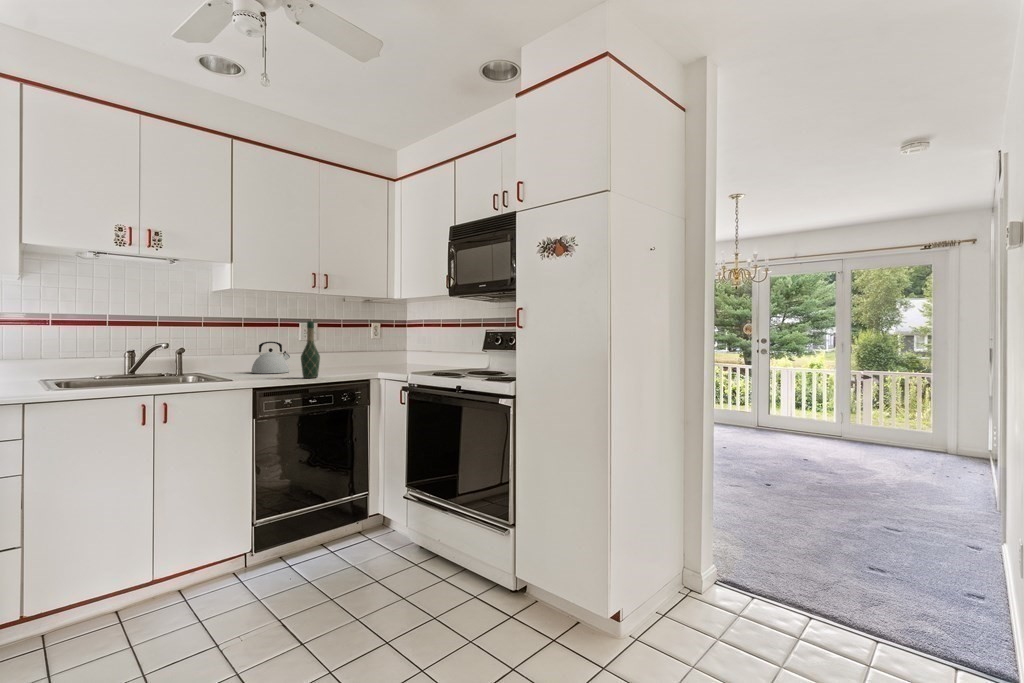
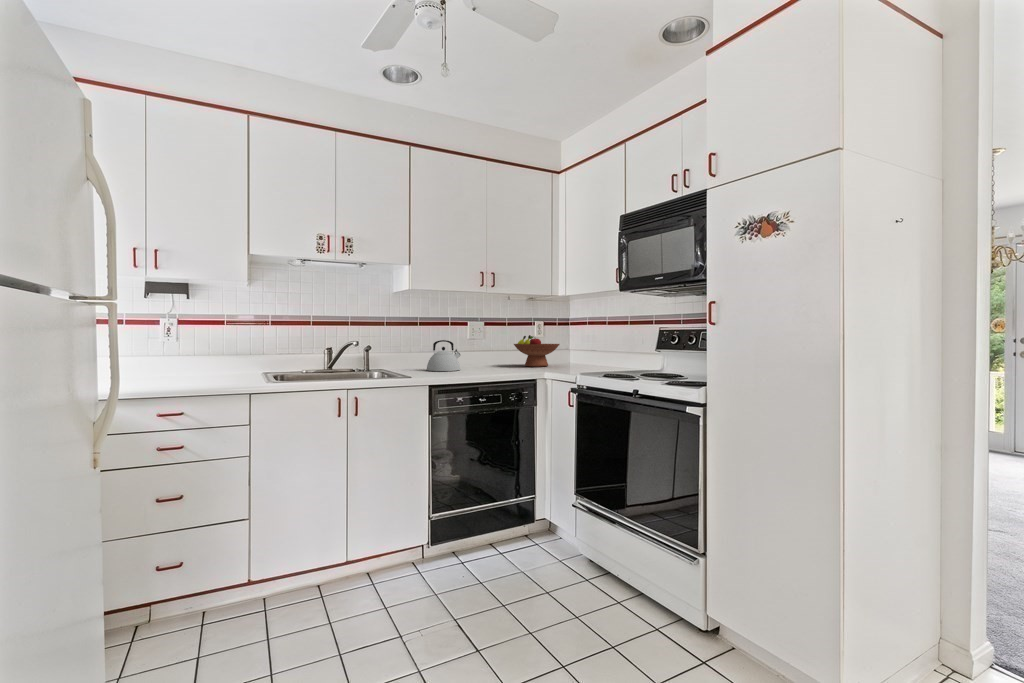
wine bottle: present [301,321,320,378] -> none [472,320,490,377]
fruit bowl: none [347,336,395,367] -> present [514,335,560,367]

